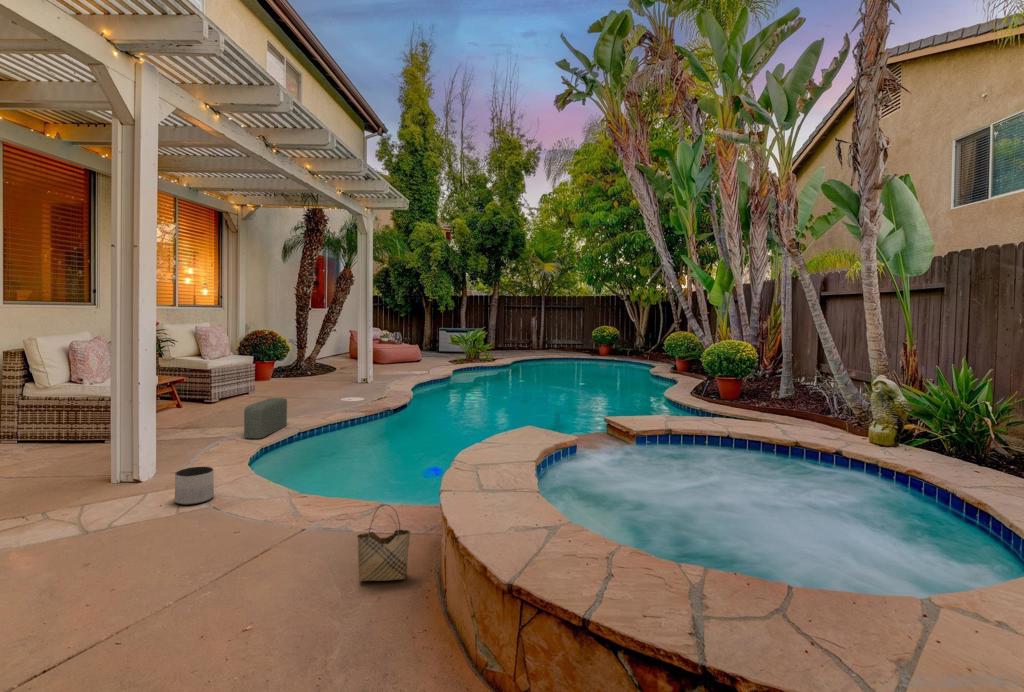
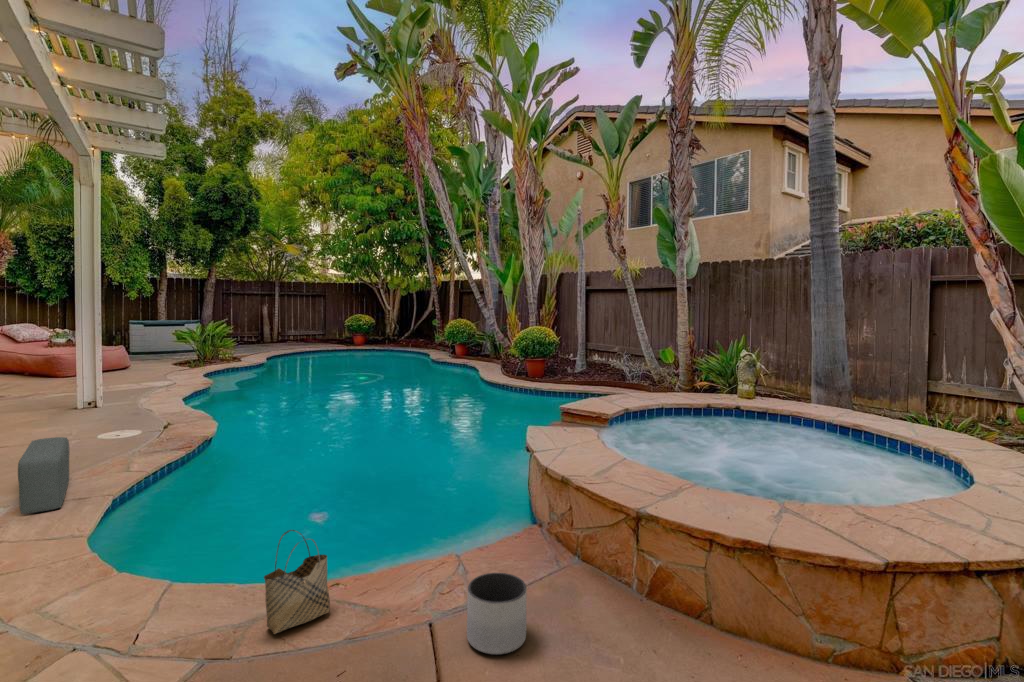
planter: present [175,467,214,505] -> present [467,573,527,655]
woven basket: present [357,505,410,581] -> present [264,530,330,634]

